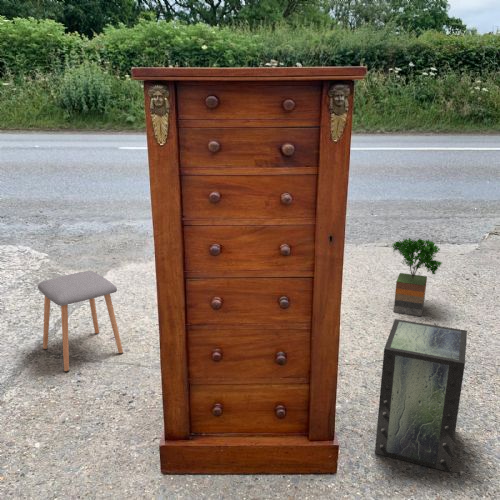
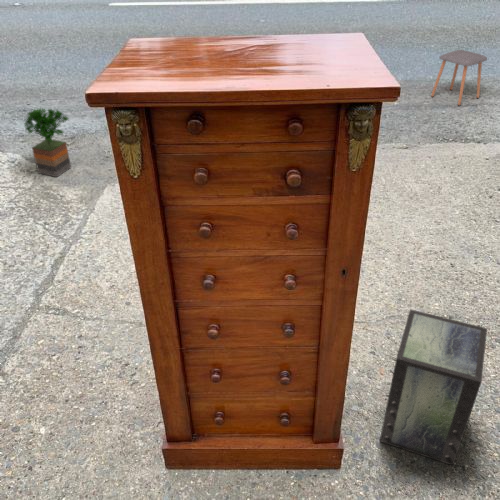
potted tree: present [392,238,442,316] -> present [25,109,71,177]
stool: present [38,271,123,372] -> present [431,50,487,105]

